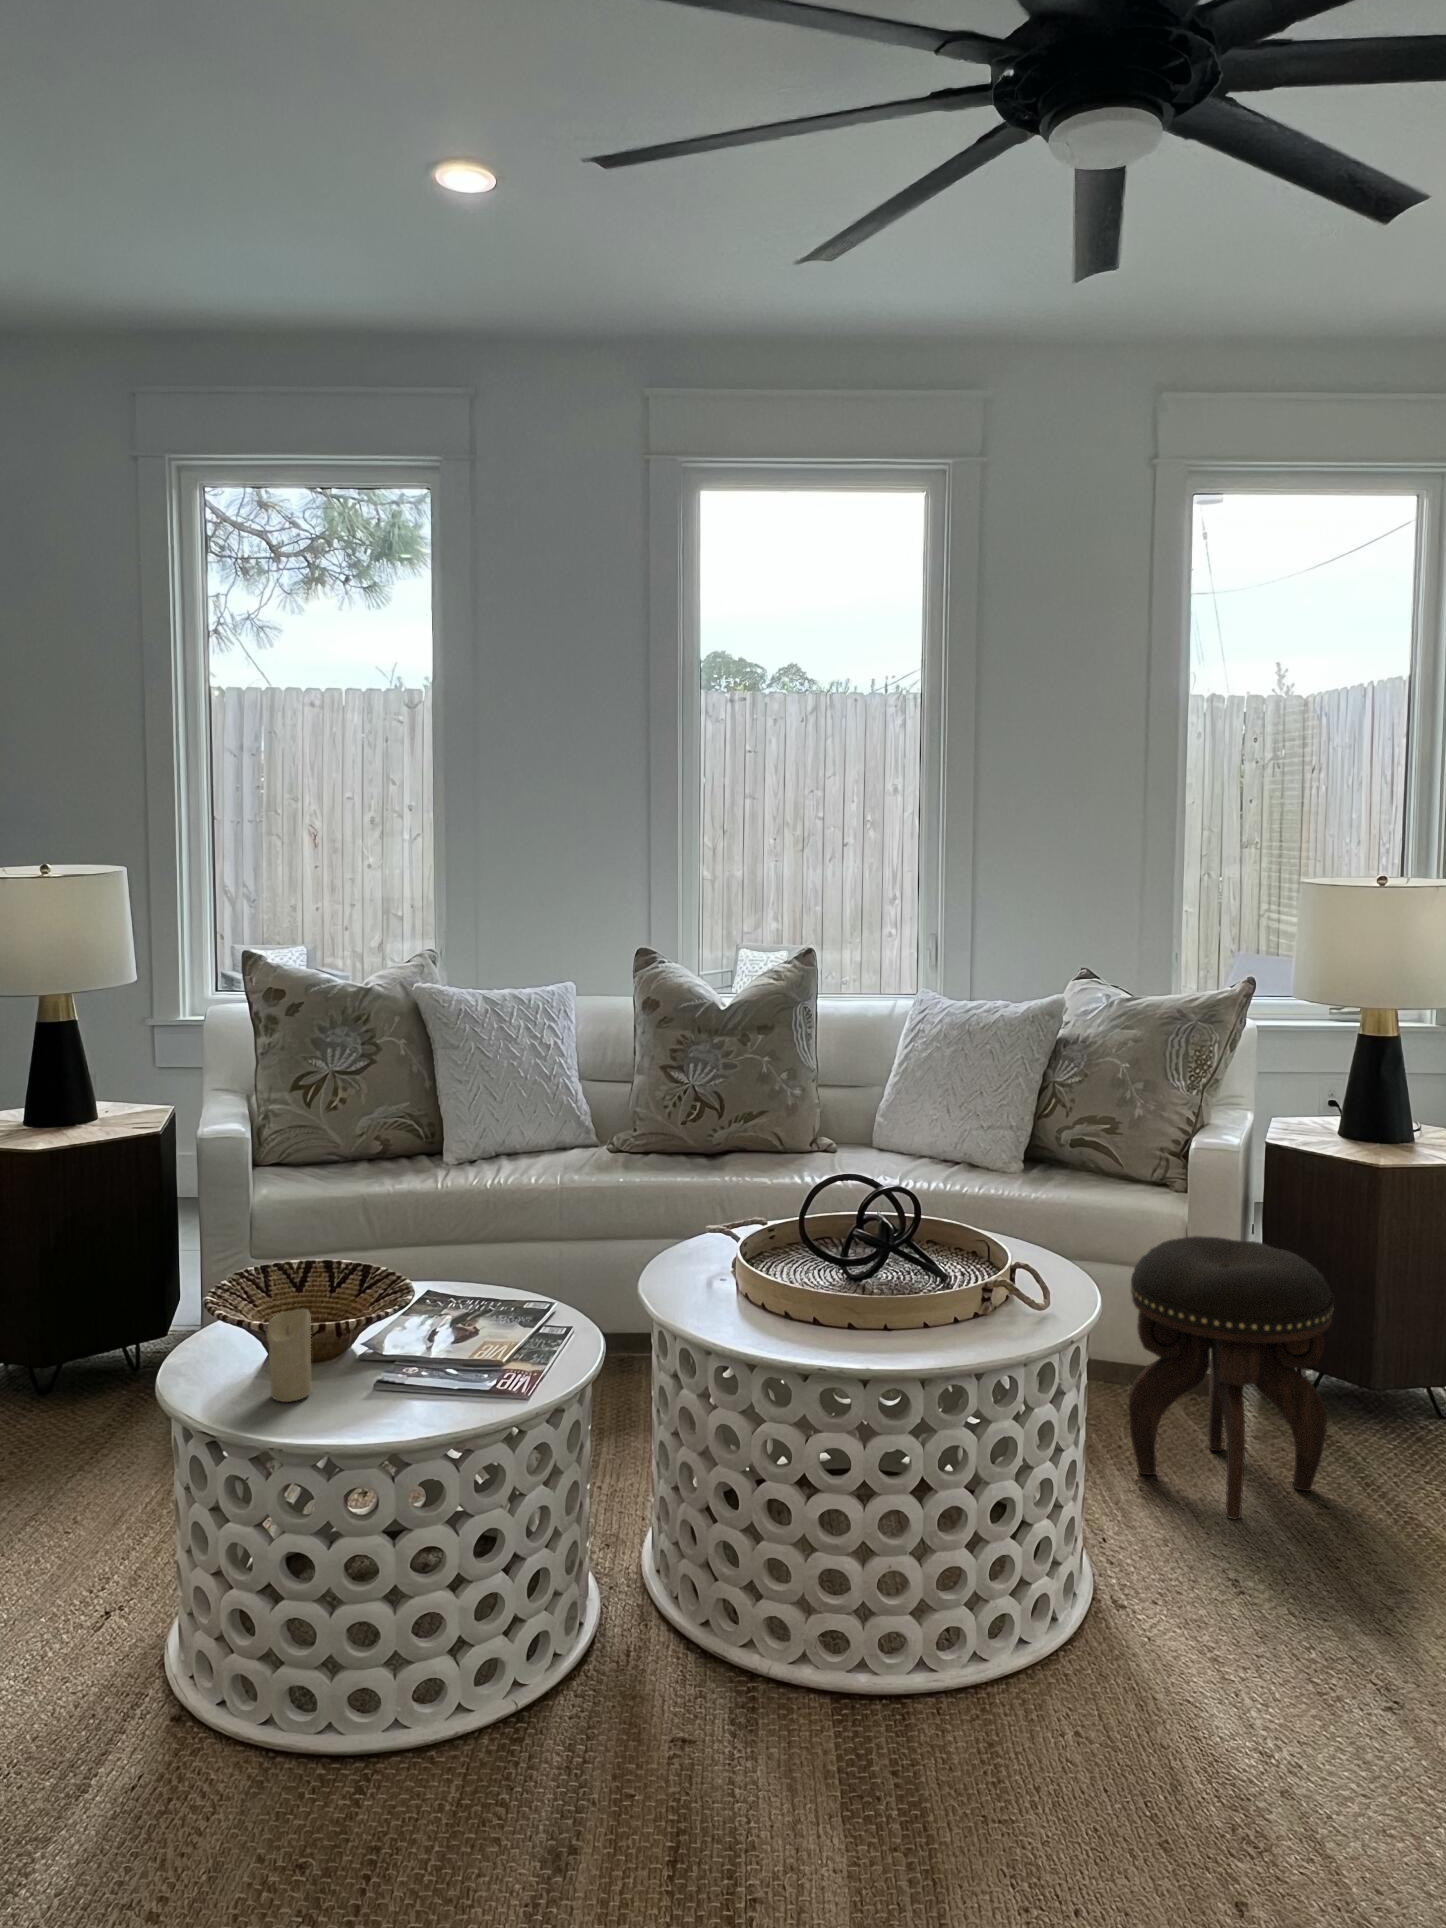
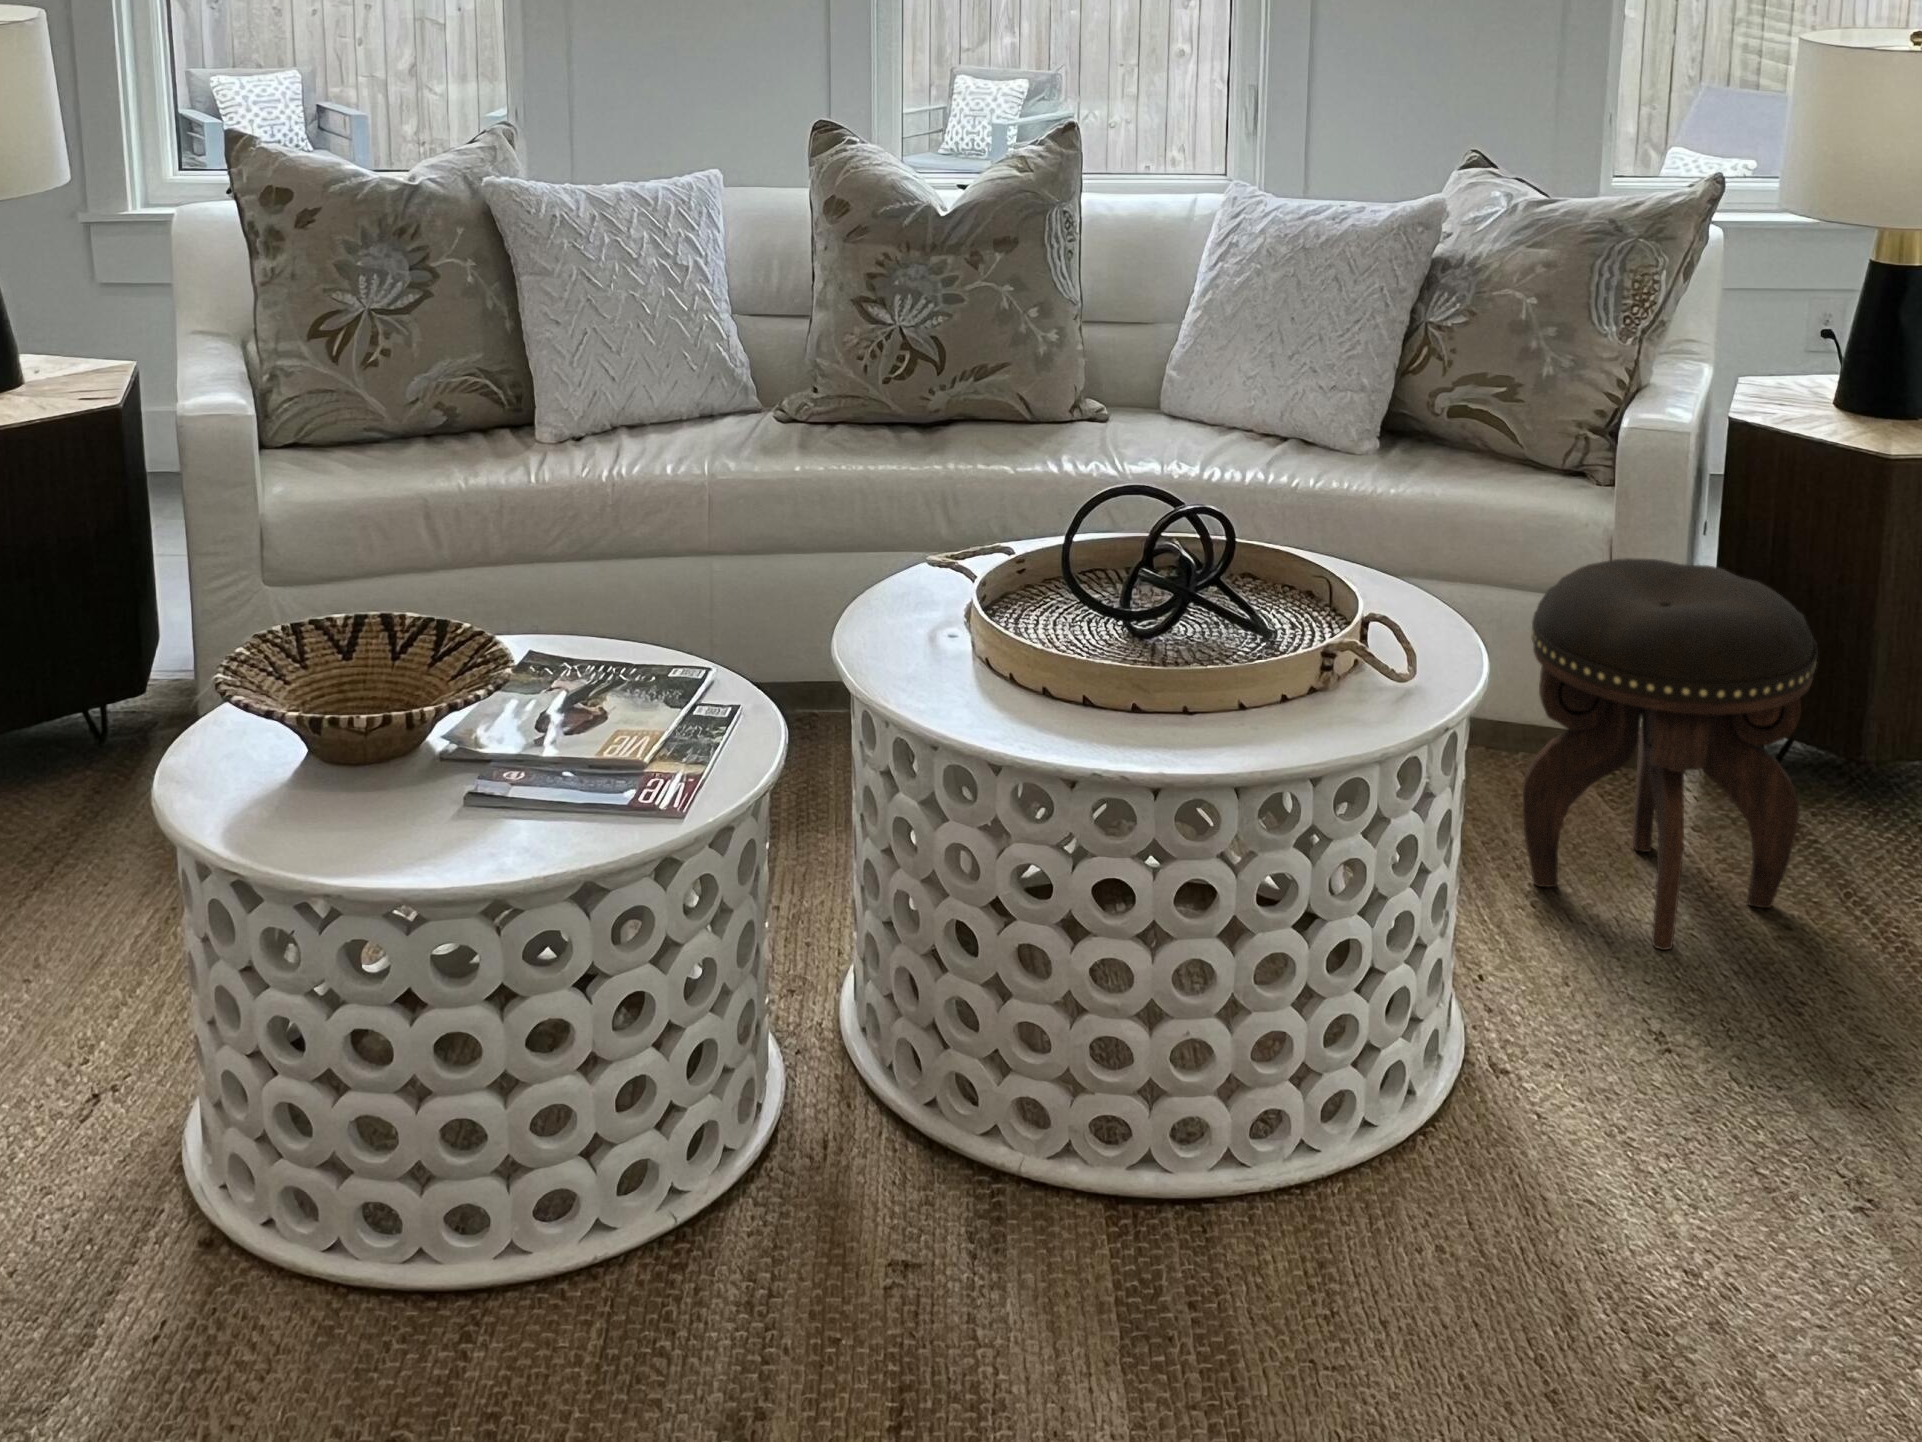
candle: present [267,1309,311,1402] -> none [308,696,375,824]

